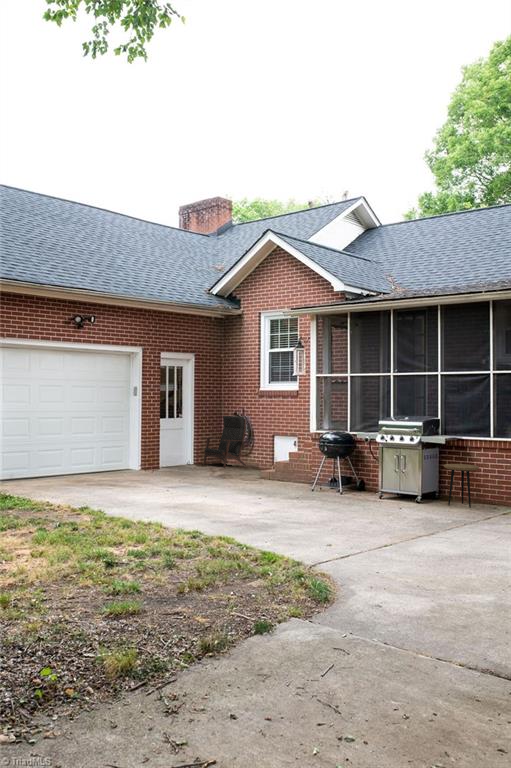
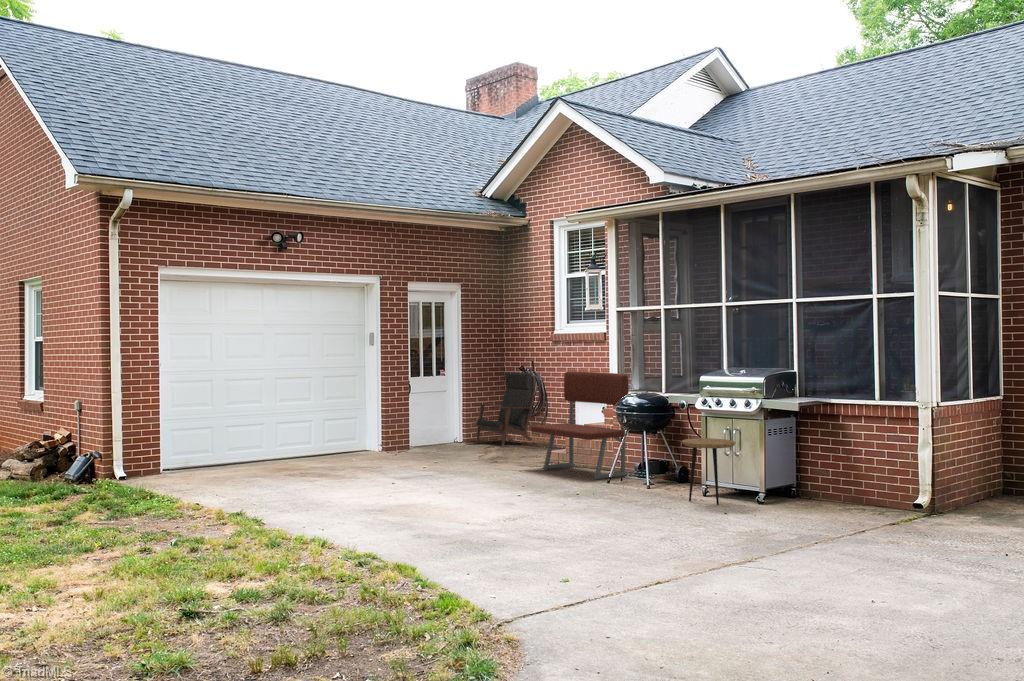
bench: none [258,417,325,489] -> present [531,371,628,479]
side table: present [444,464,479,507] -> present [682,438,735,505]

